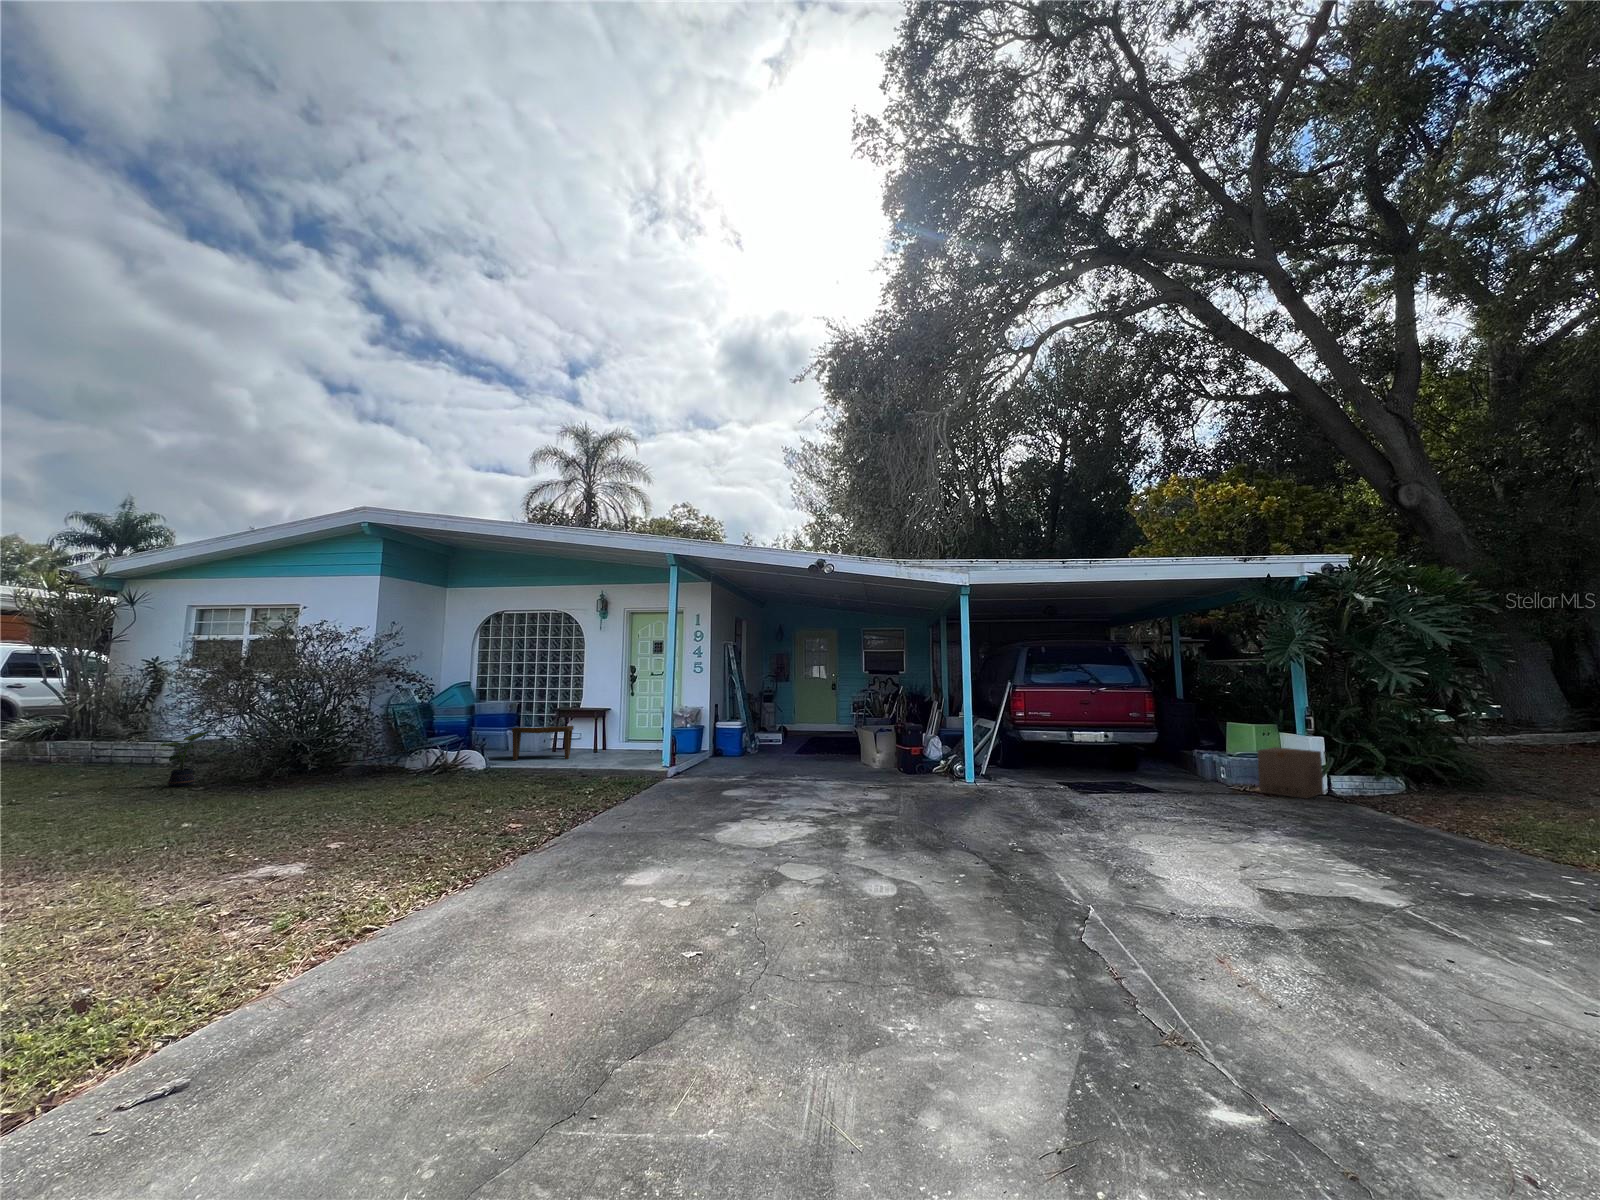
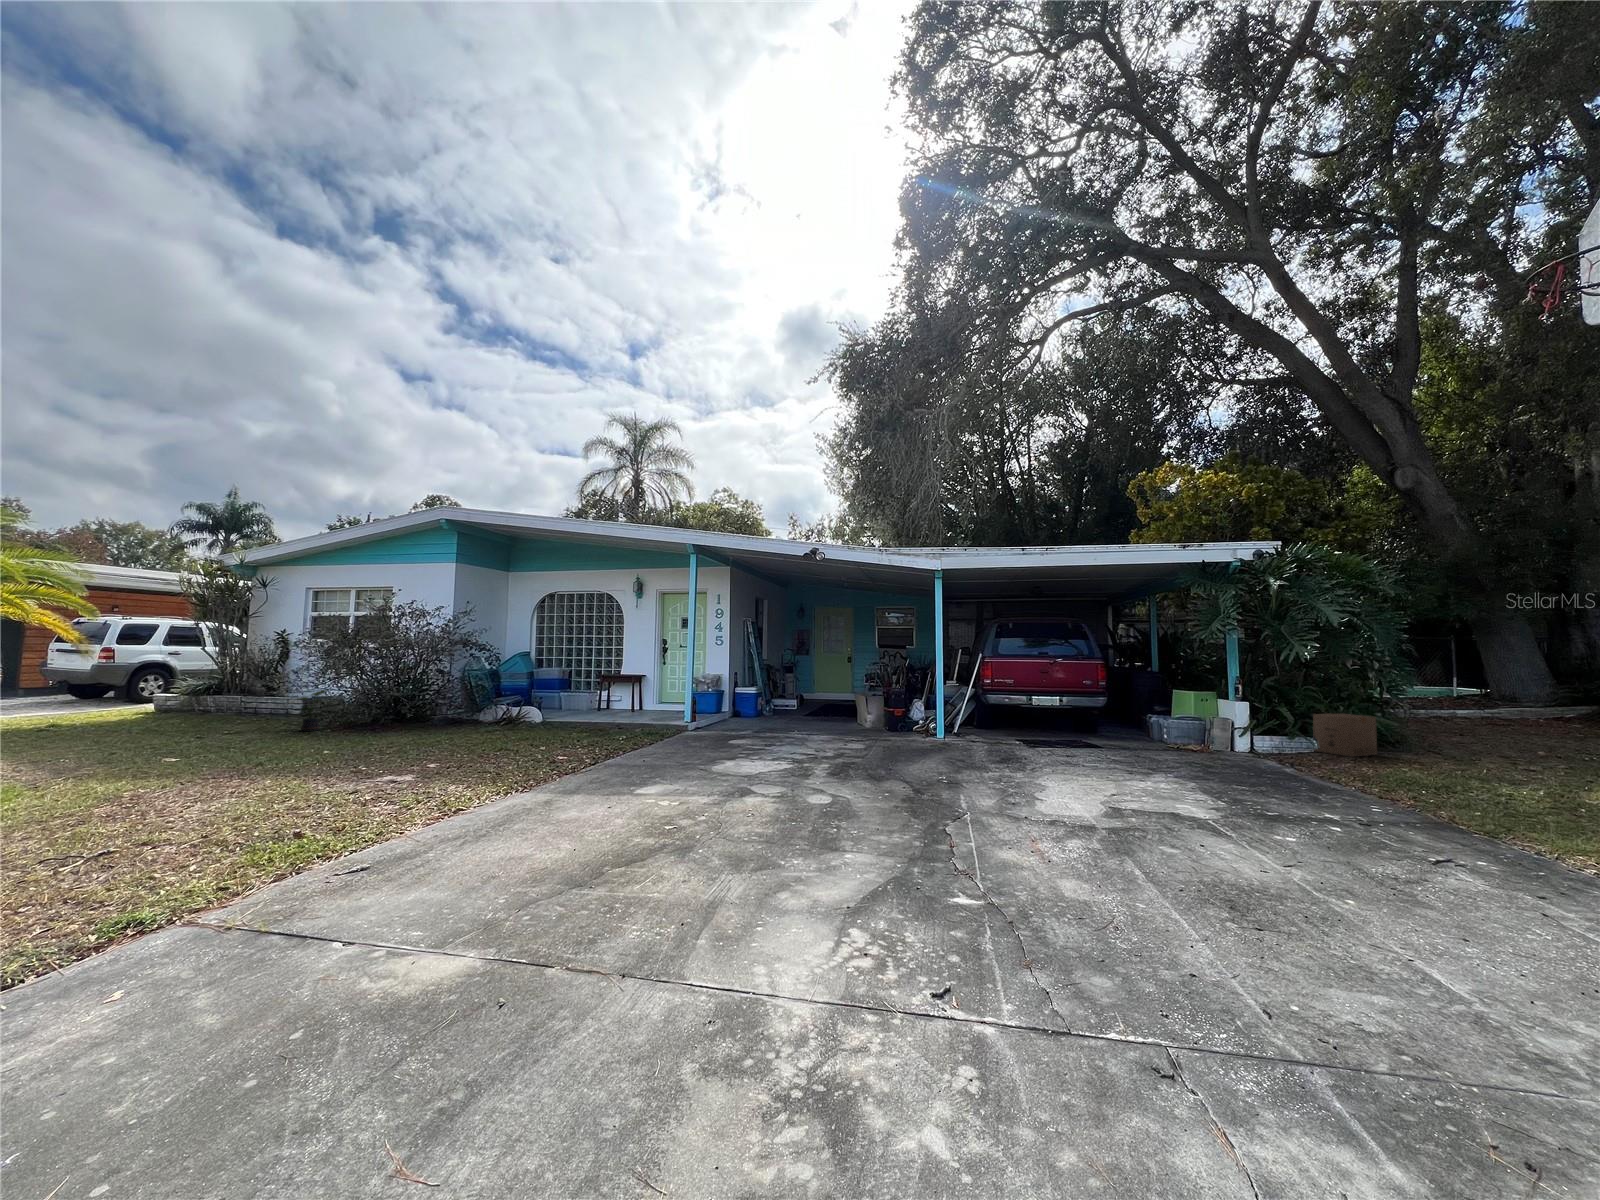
bench: present [512,726,574,760] -> none [565,690,616,718]
cardboard box: present [1258,747,1323,798] -> present [1313,714,1377,757]

